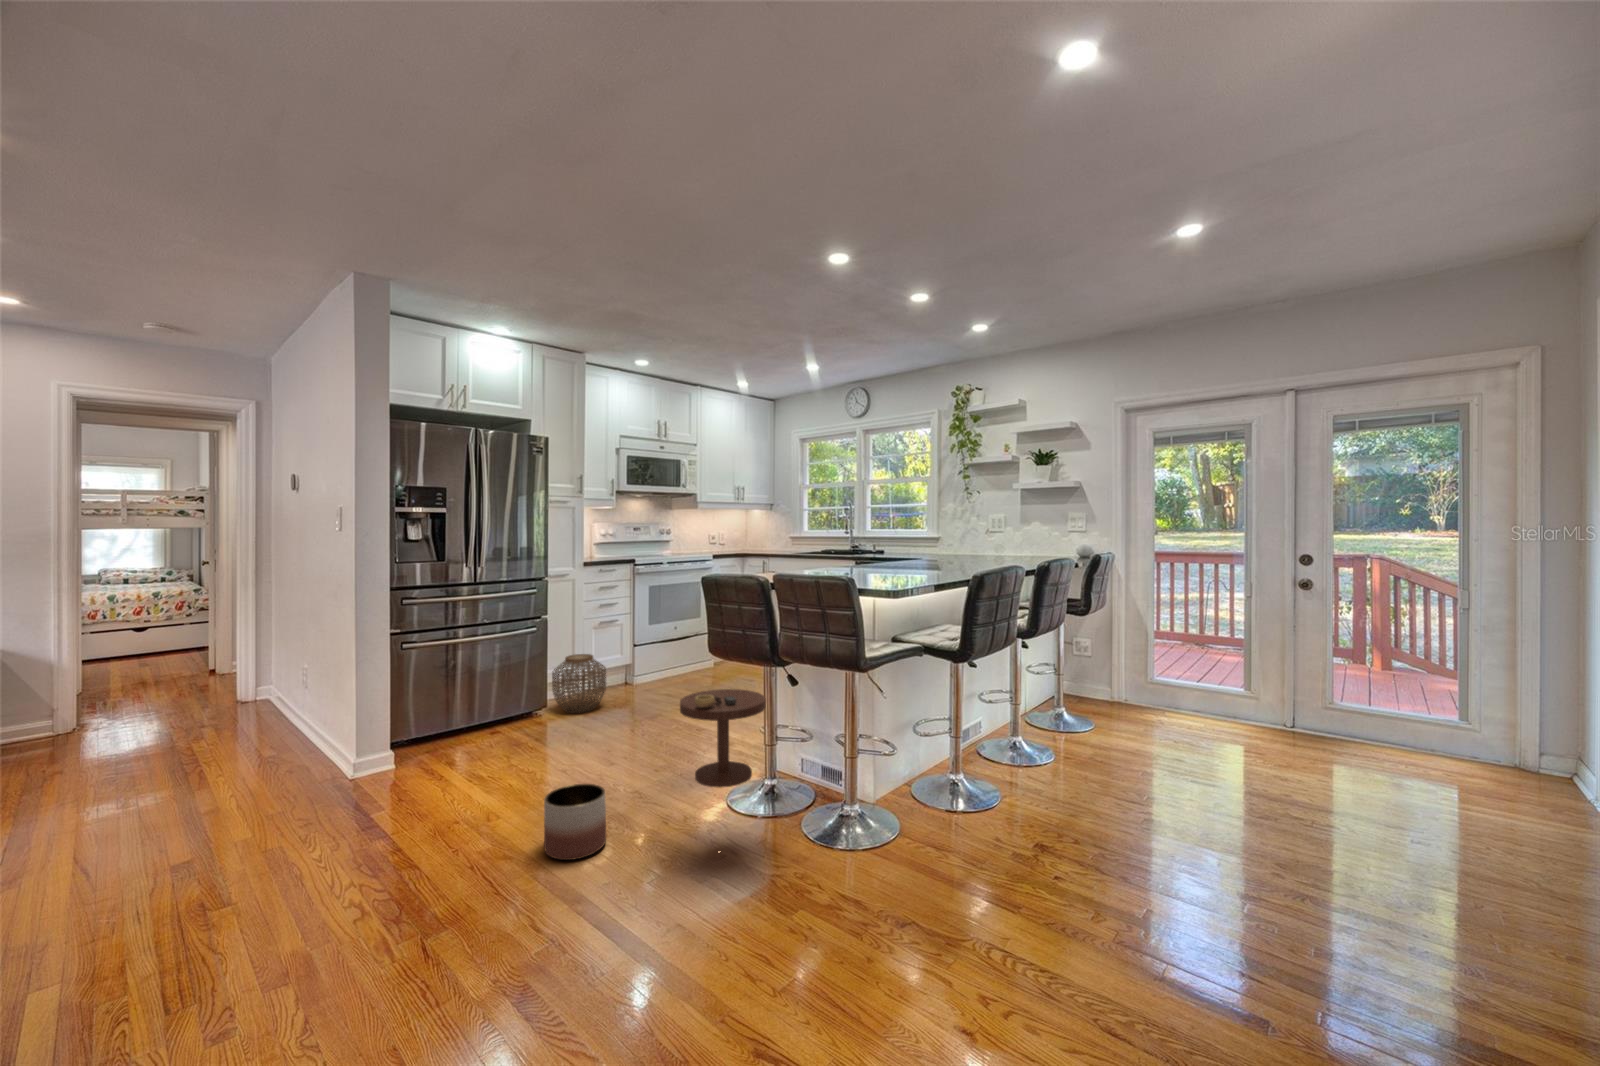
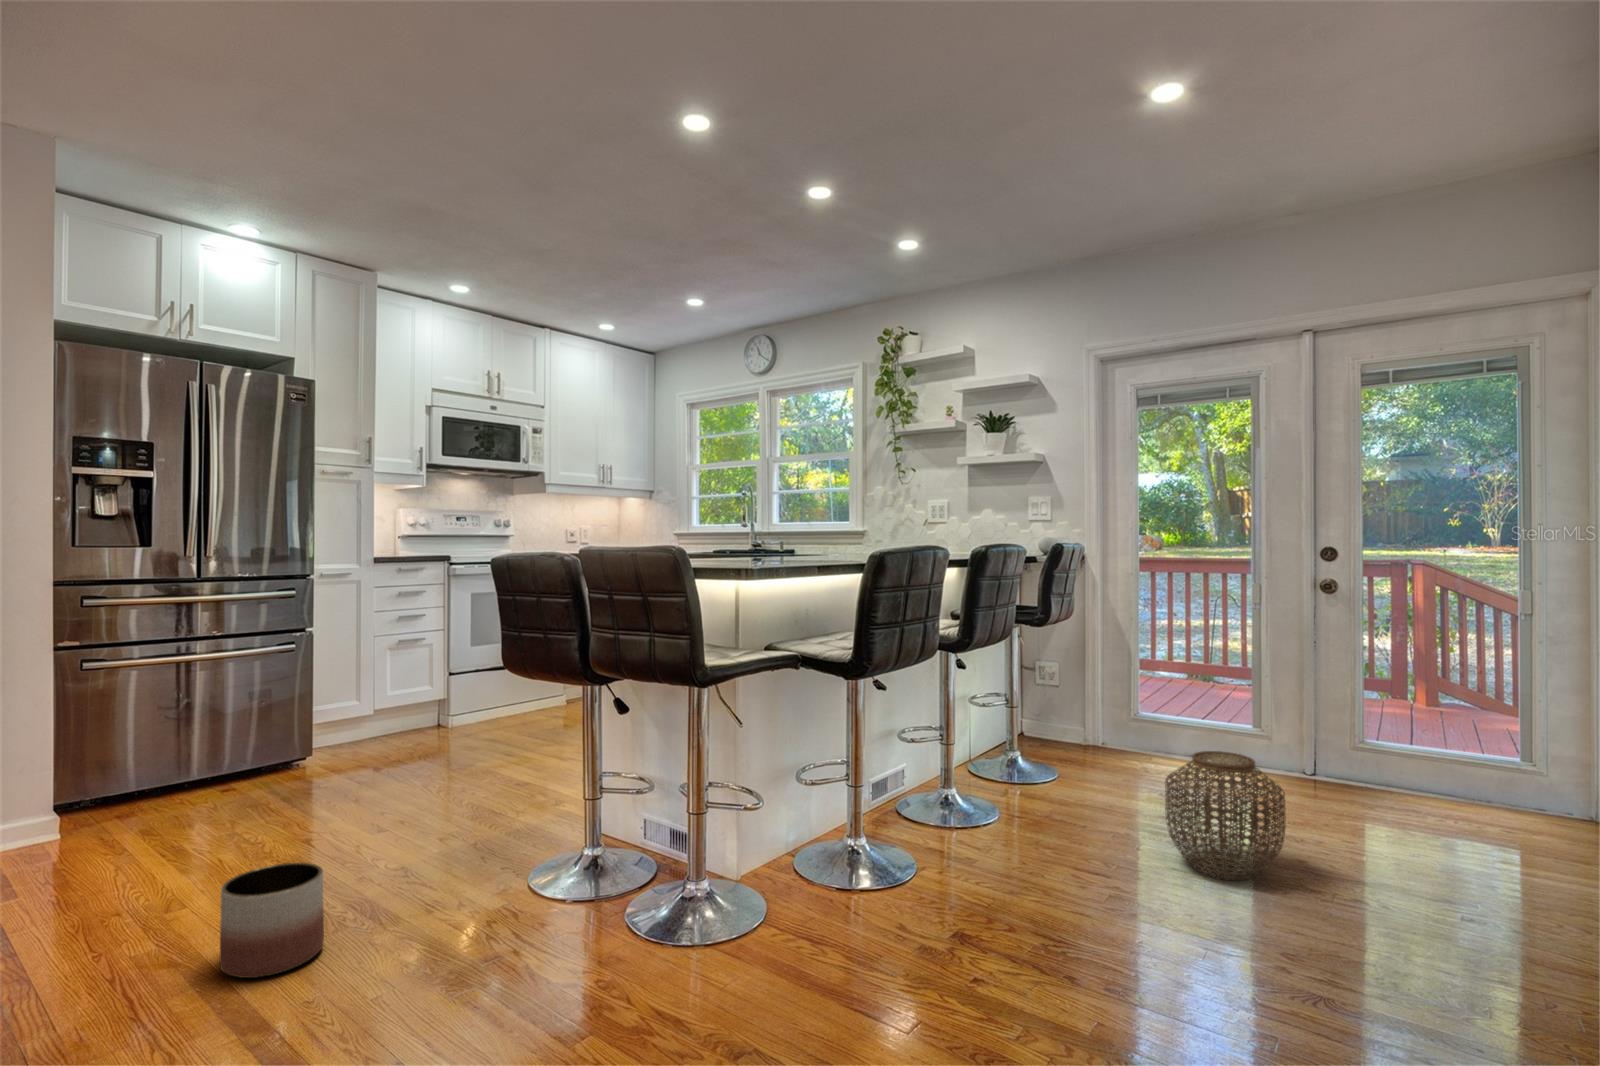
woven basket: present [552,654,606,713] -> present [1165,751,1286,880]
side table: present [680,689,766,788] -> none [432,719,565,958]

